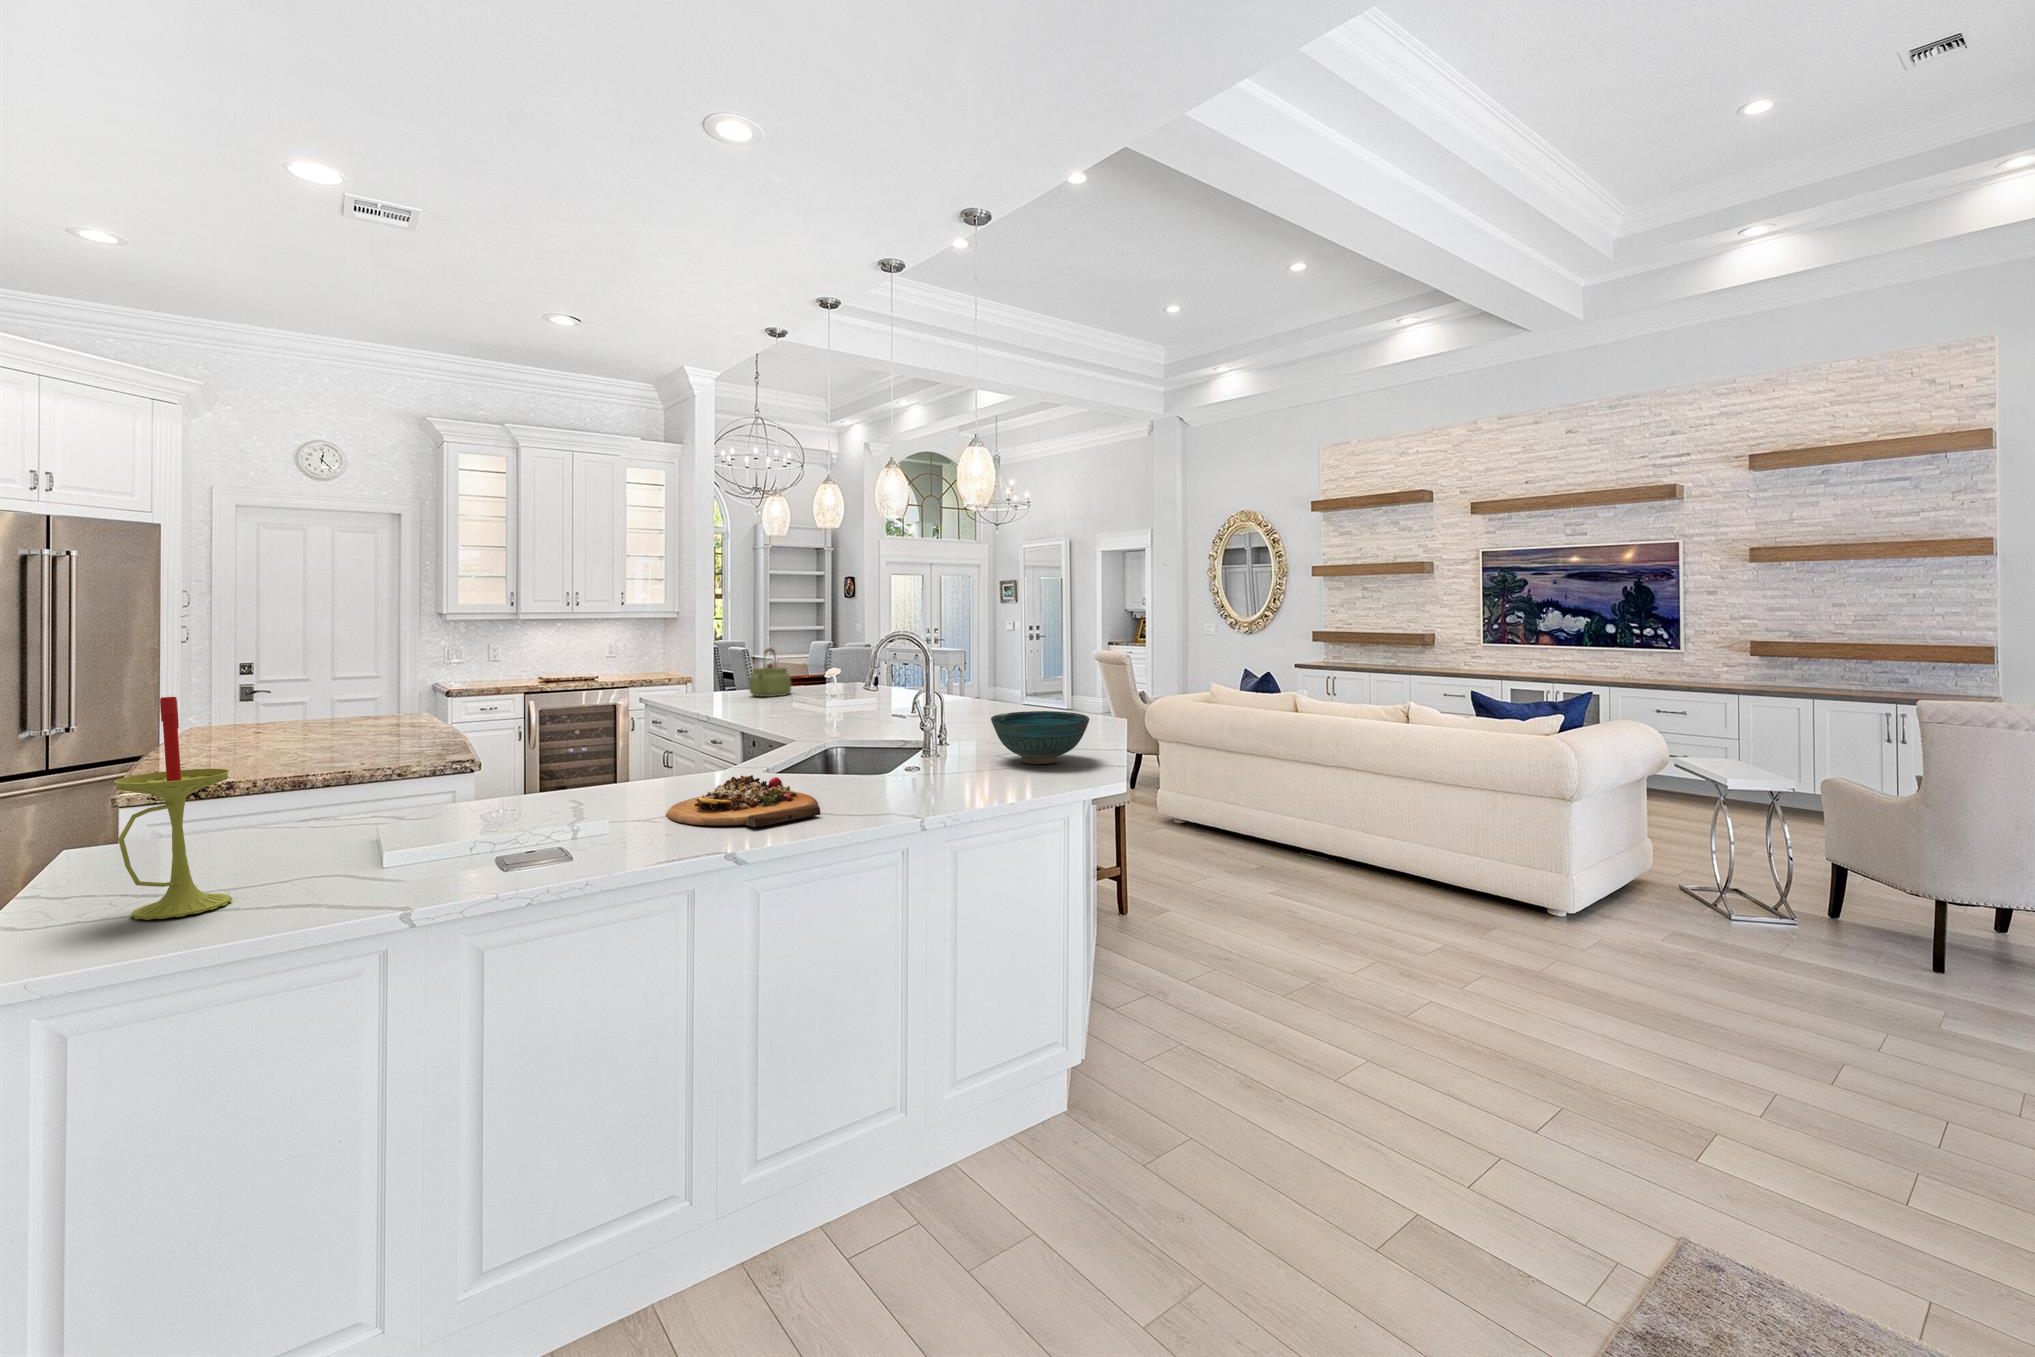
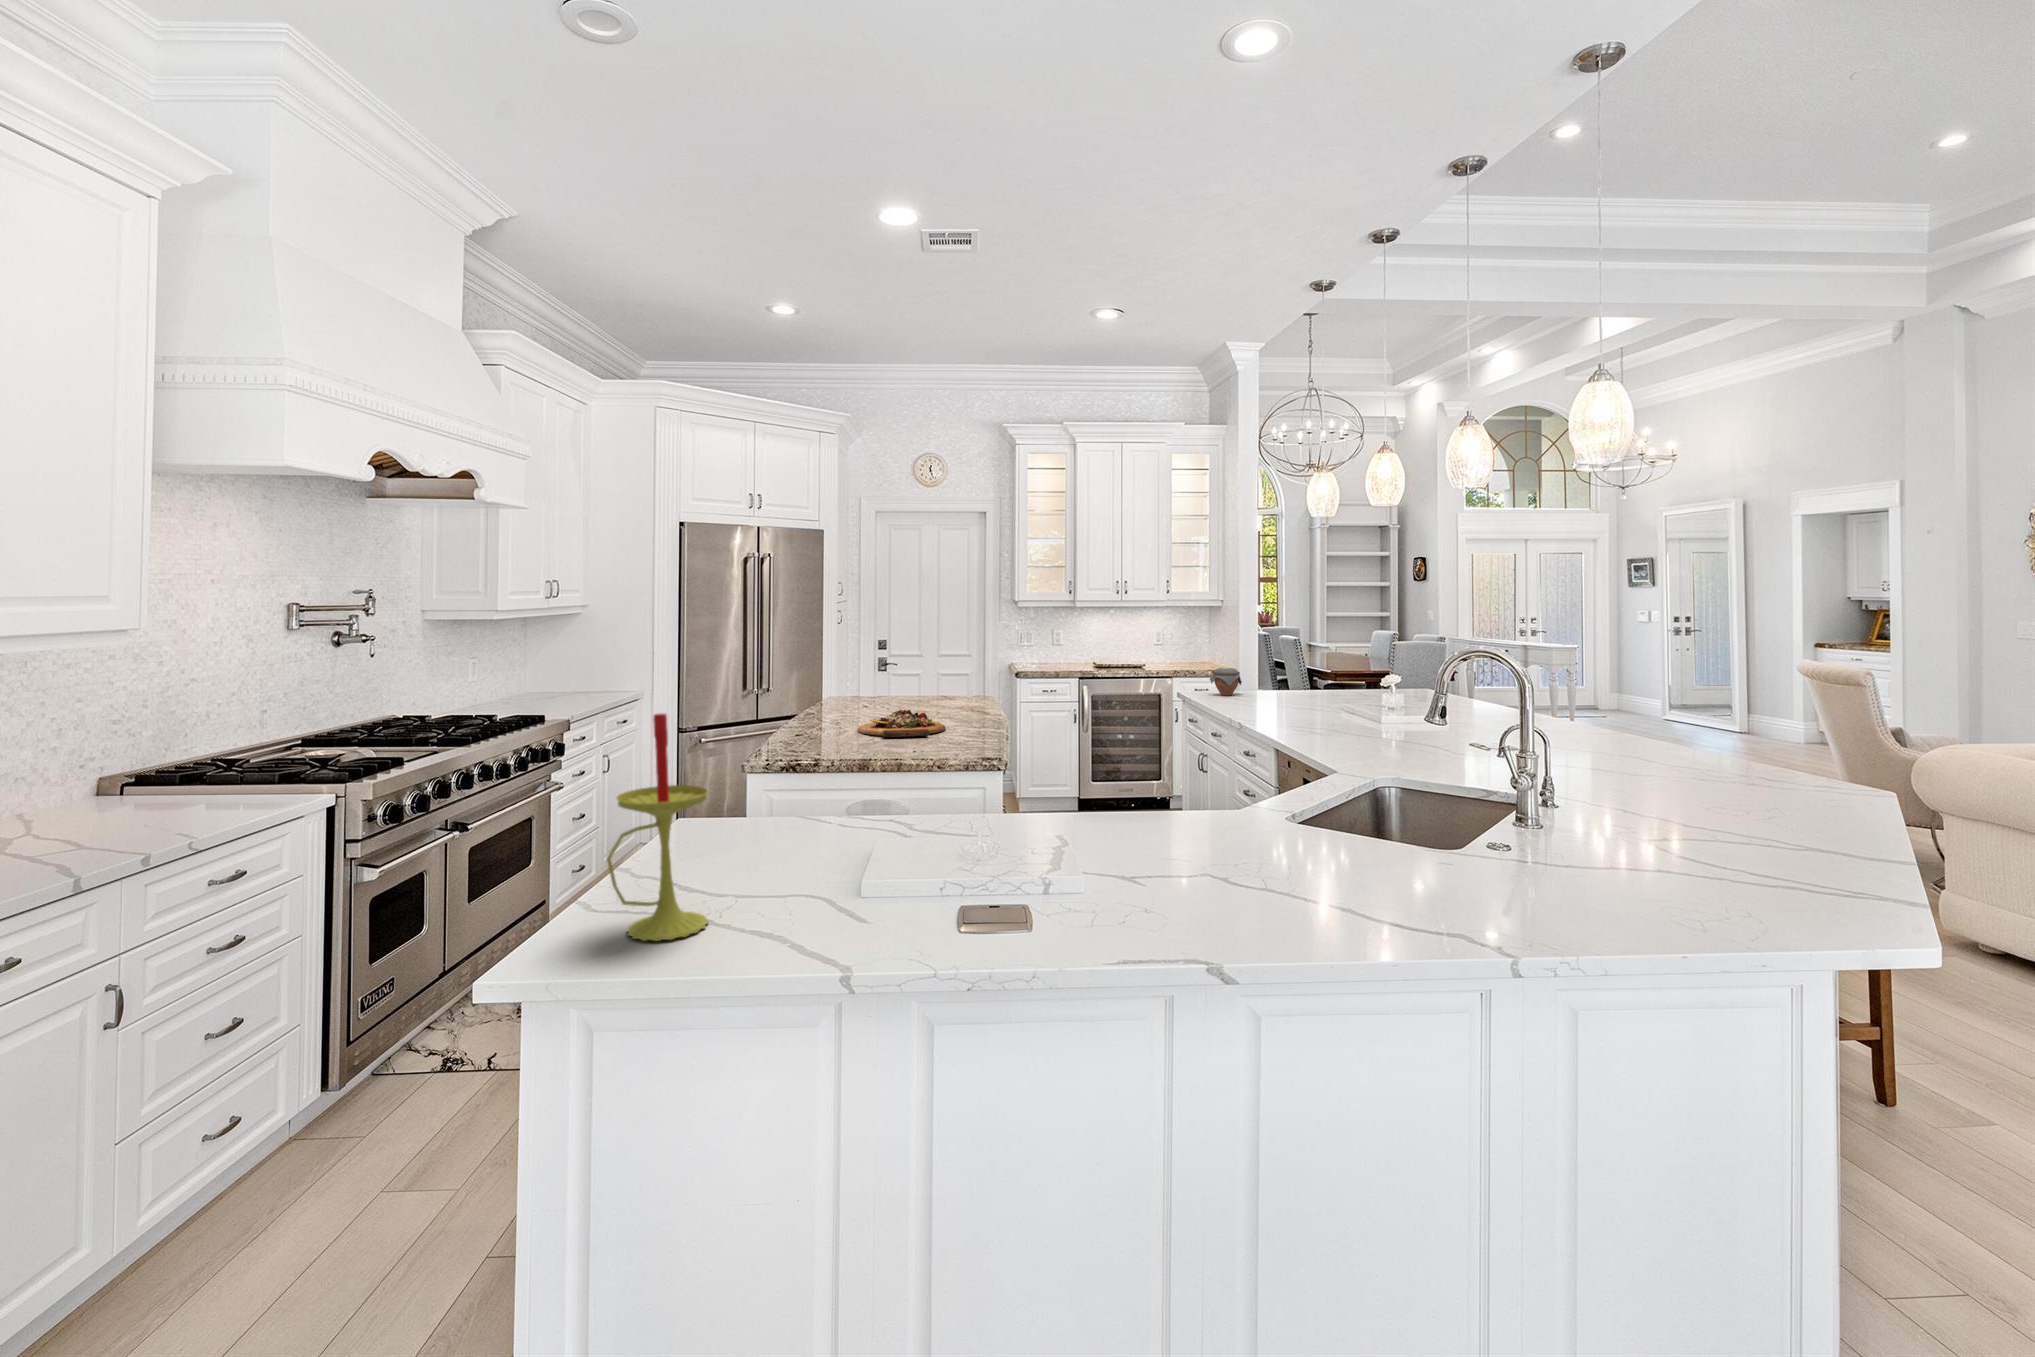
kettle: present [749,648,791,697] -> none [1291,645,1340,700]
jar: none [671,673,703,698] -> present [1210,668,1242,696]
bowl: present [991,711,1089,764] -> none [1639,773,1842,867]
cutting board: present [666,775,821,827] -> present [858,710,946,737]

